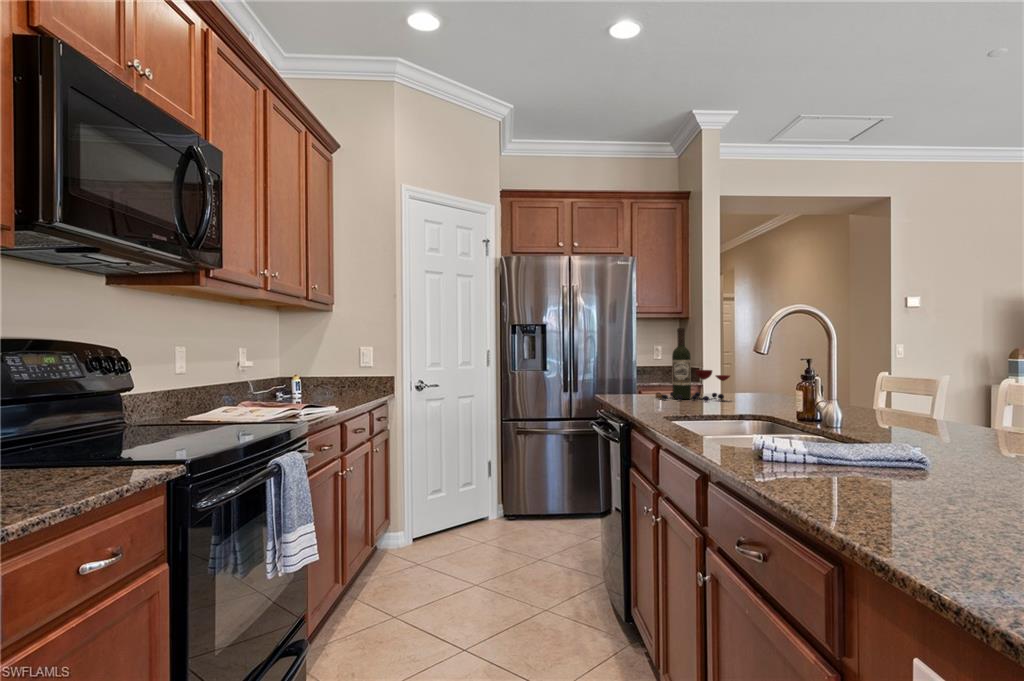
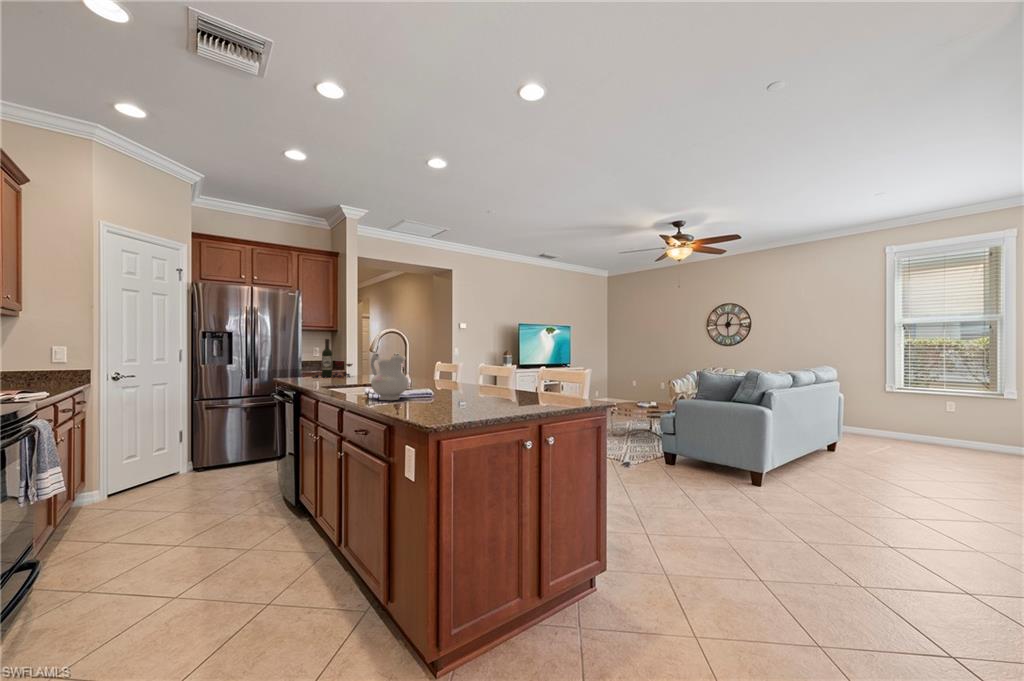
ceramic pitcher: none [829,349,985,512] -> present [371,354,408,400]

